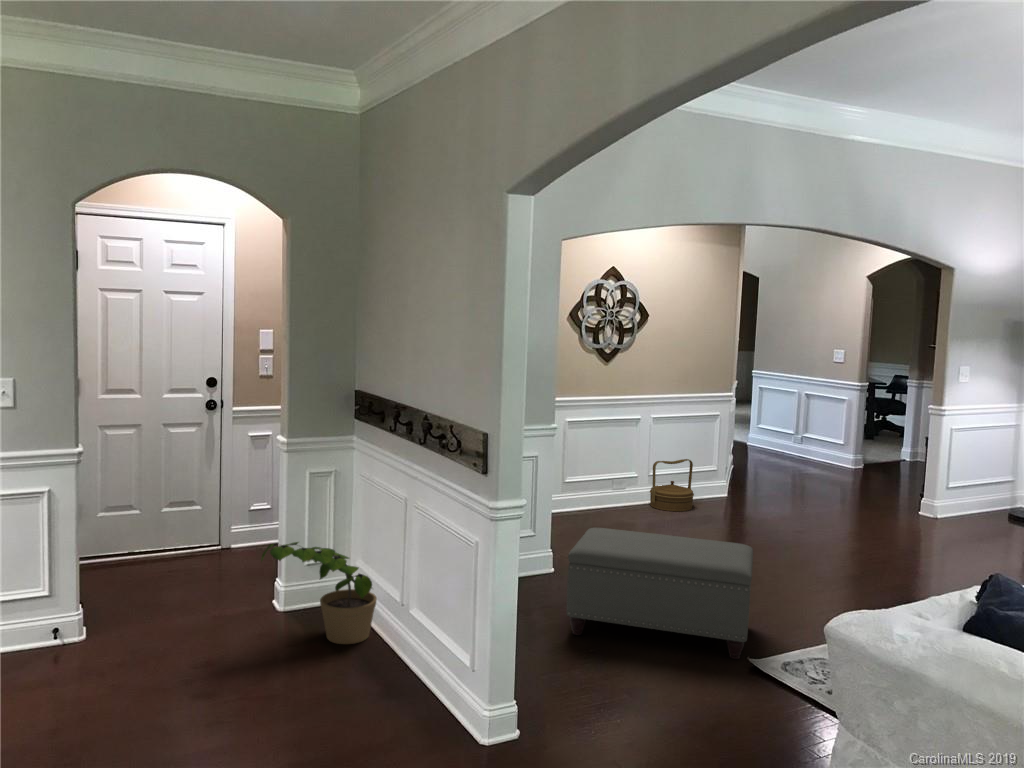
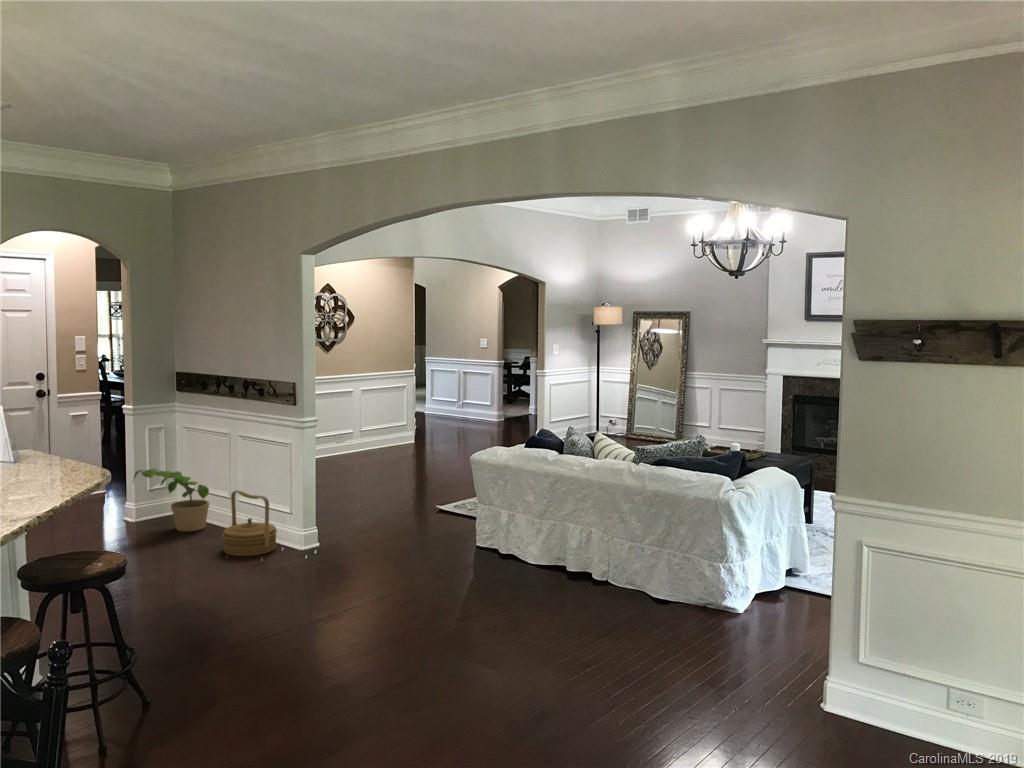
woven basket: present [650,459,694,511] -> present [222,490,277,556]
ottoman: present [567,528,753,659] -> none [331,449,438,511]

